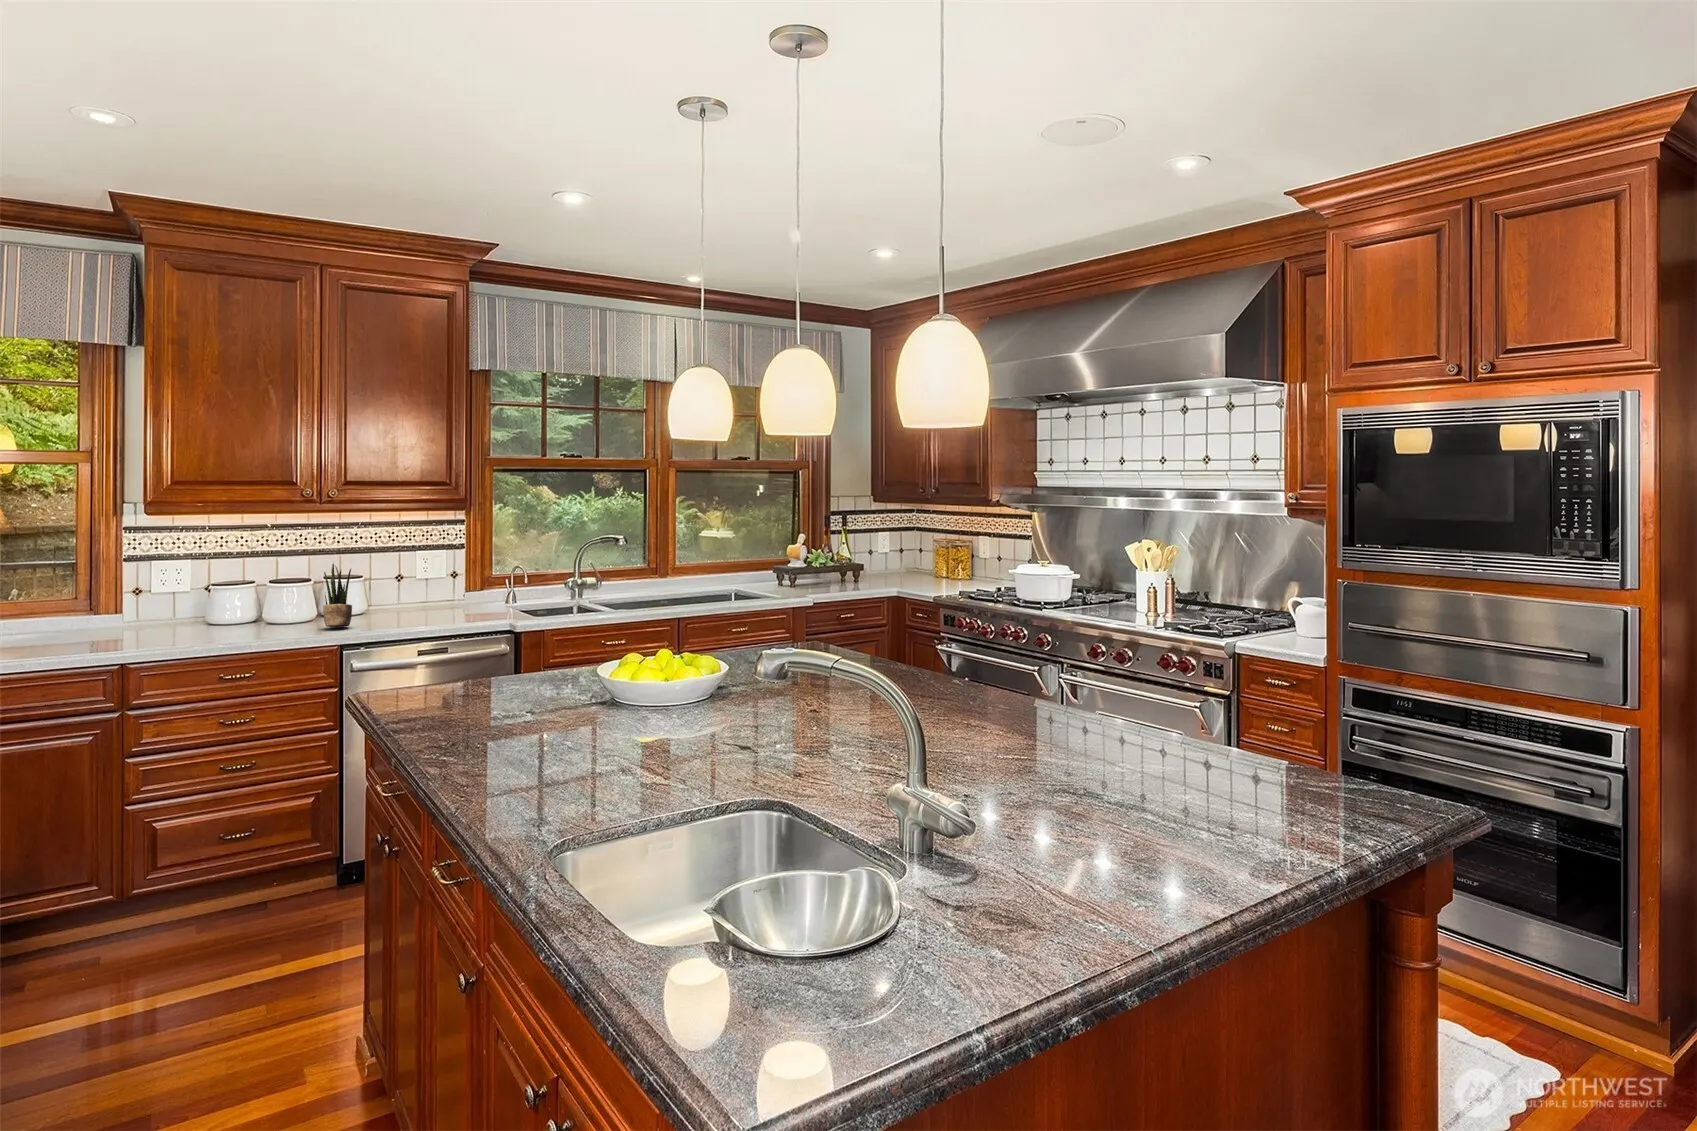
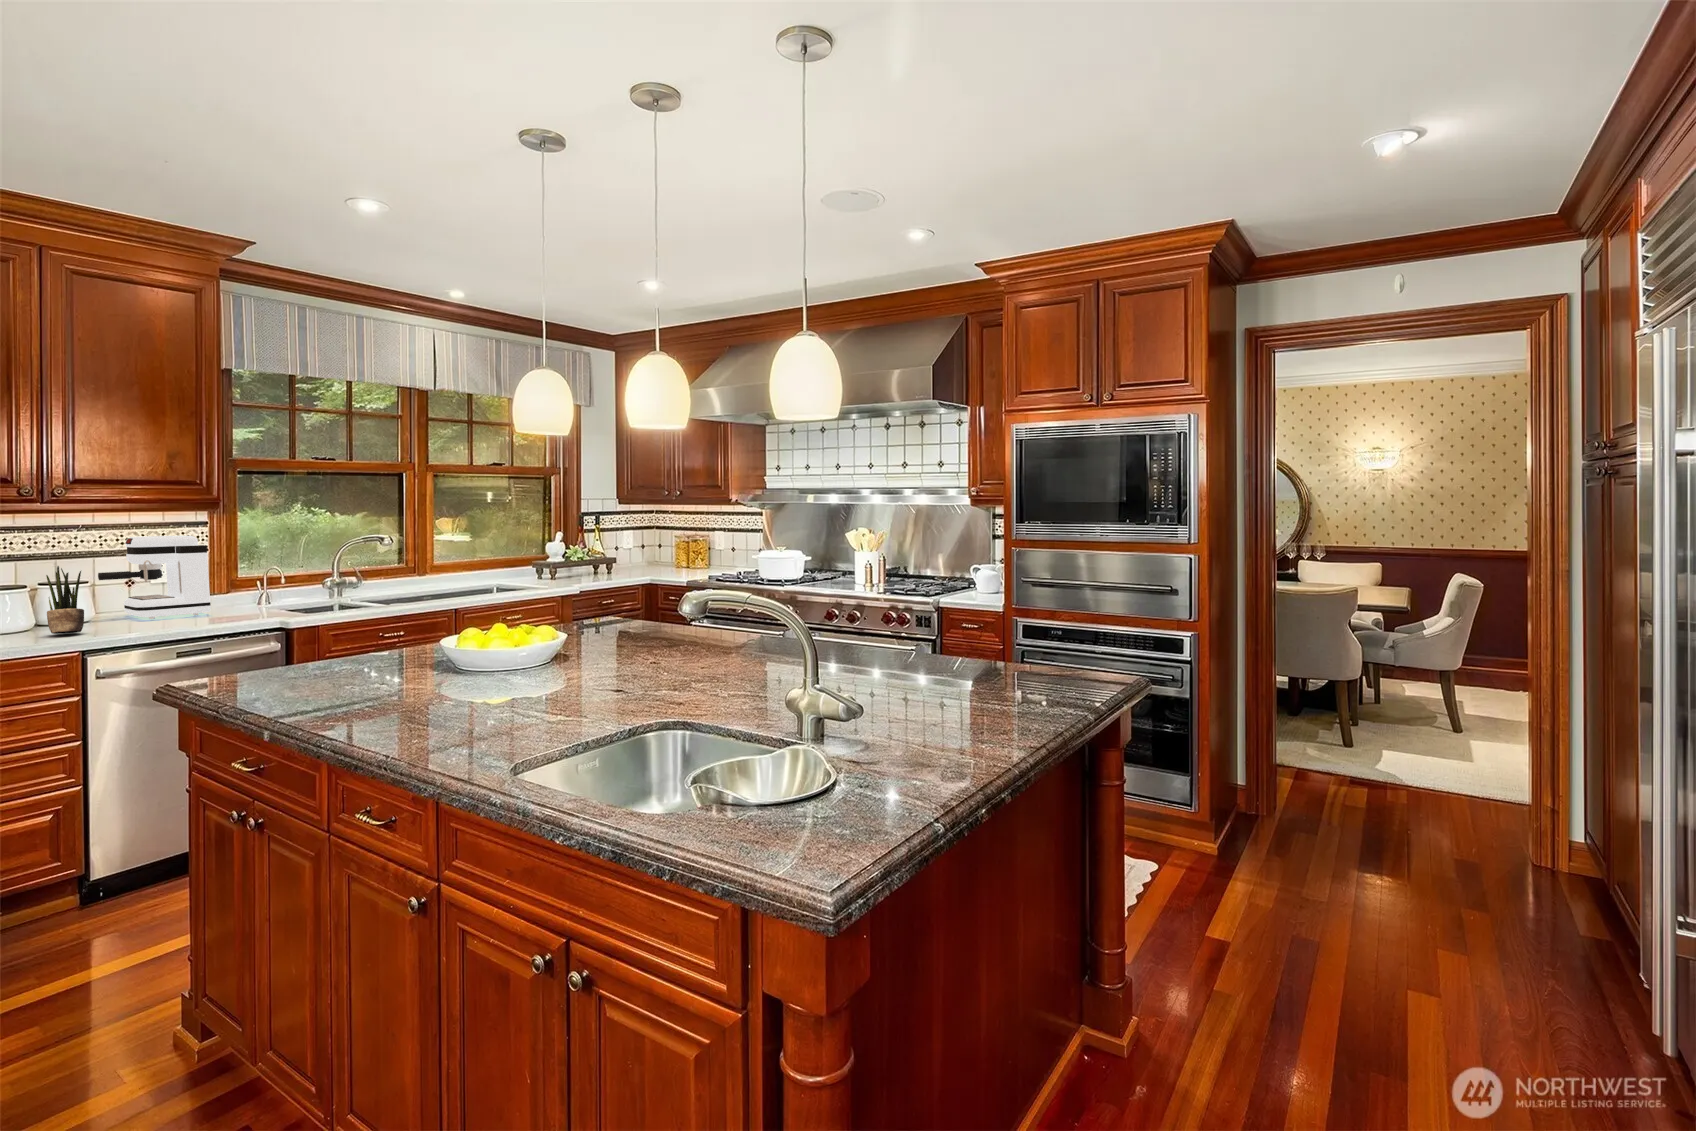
coffee maker: none [369,534,459,615] -> present [98,536,211,619]

